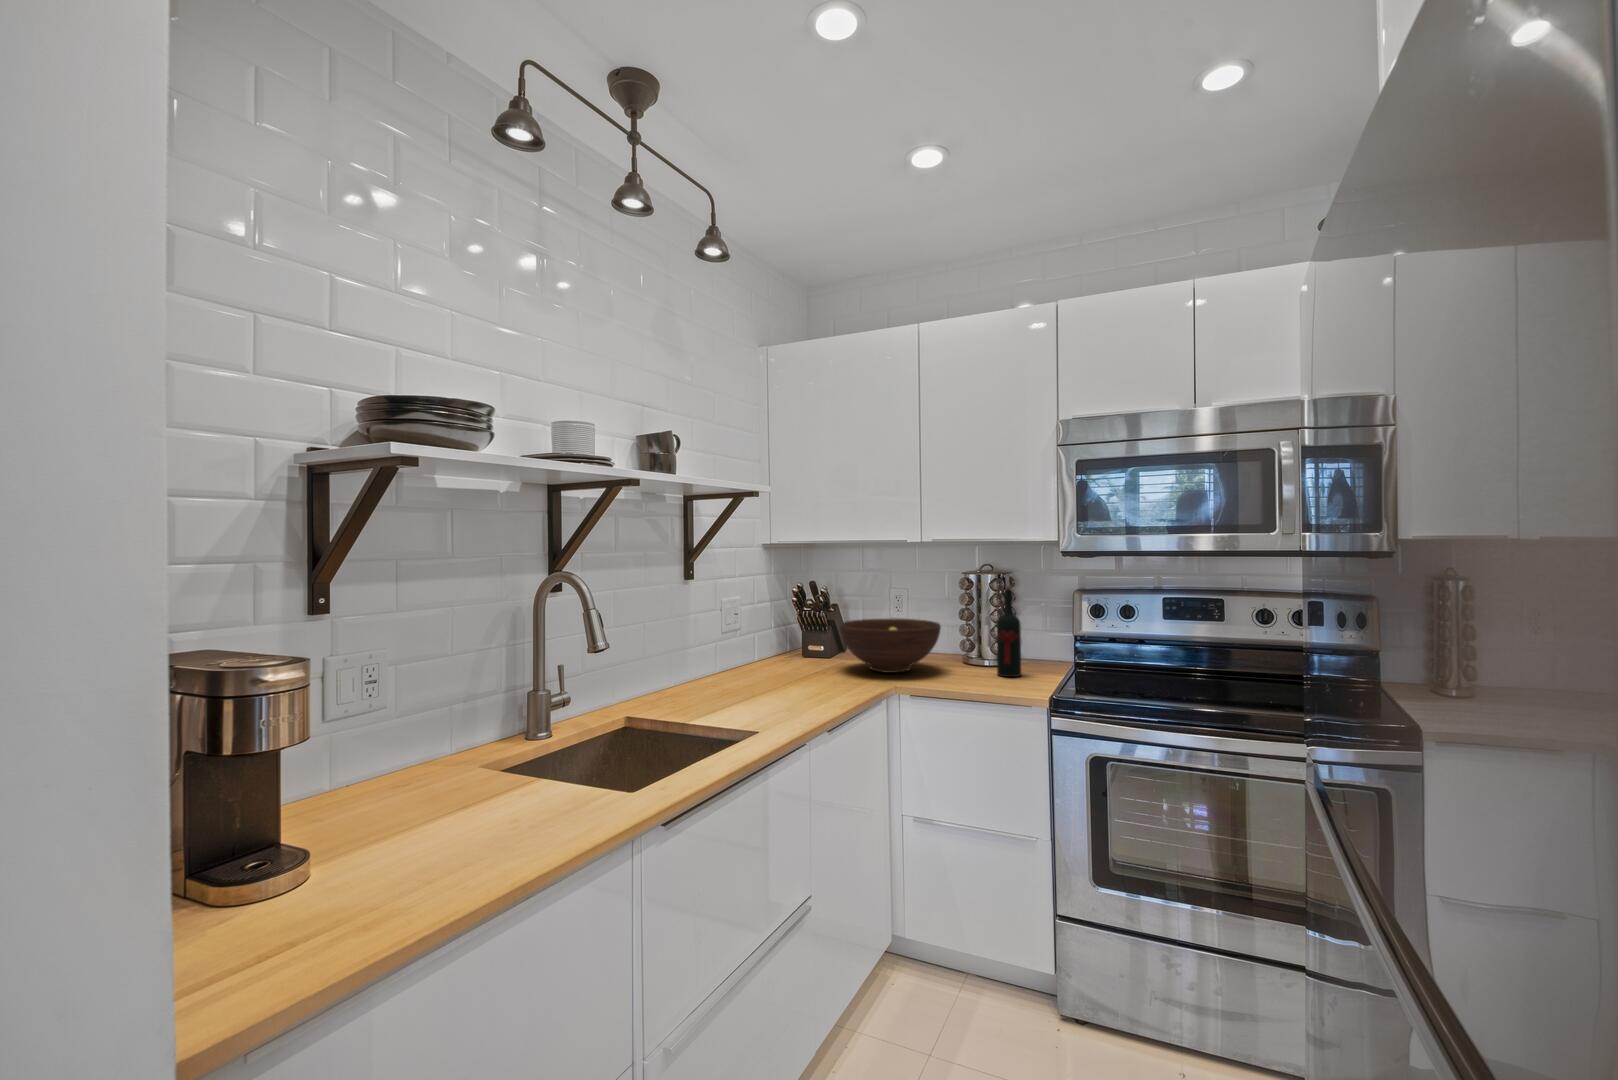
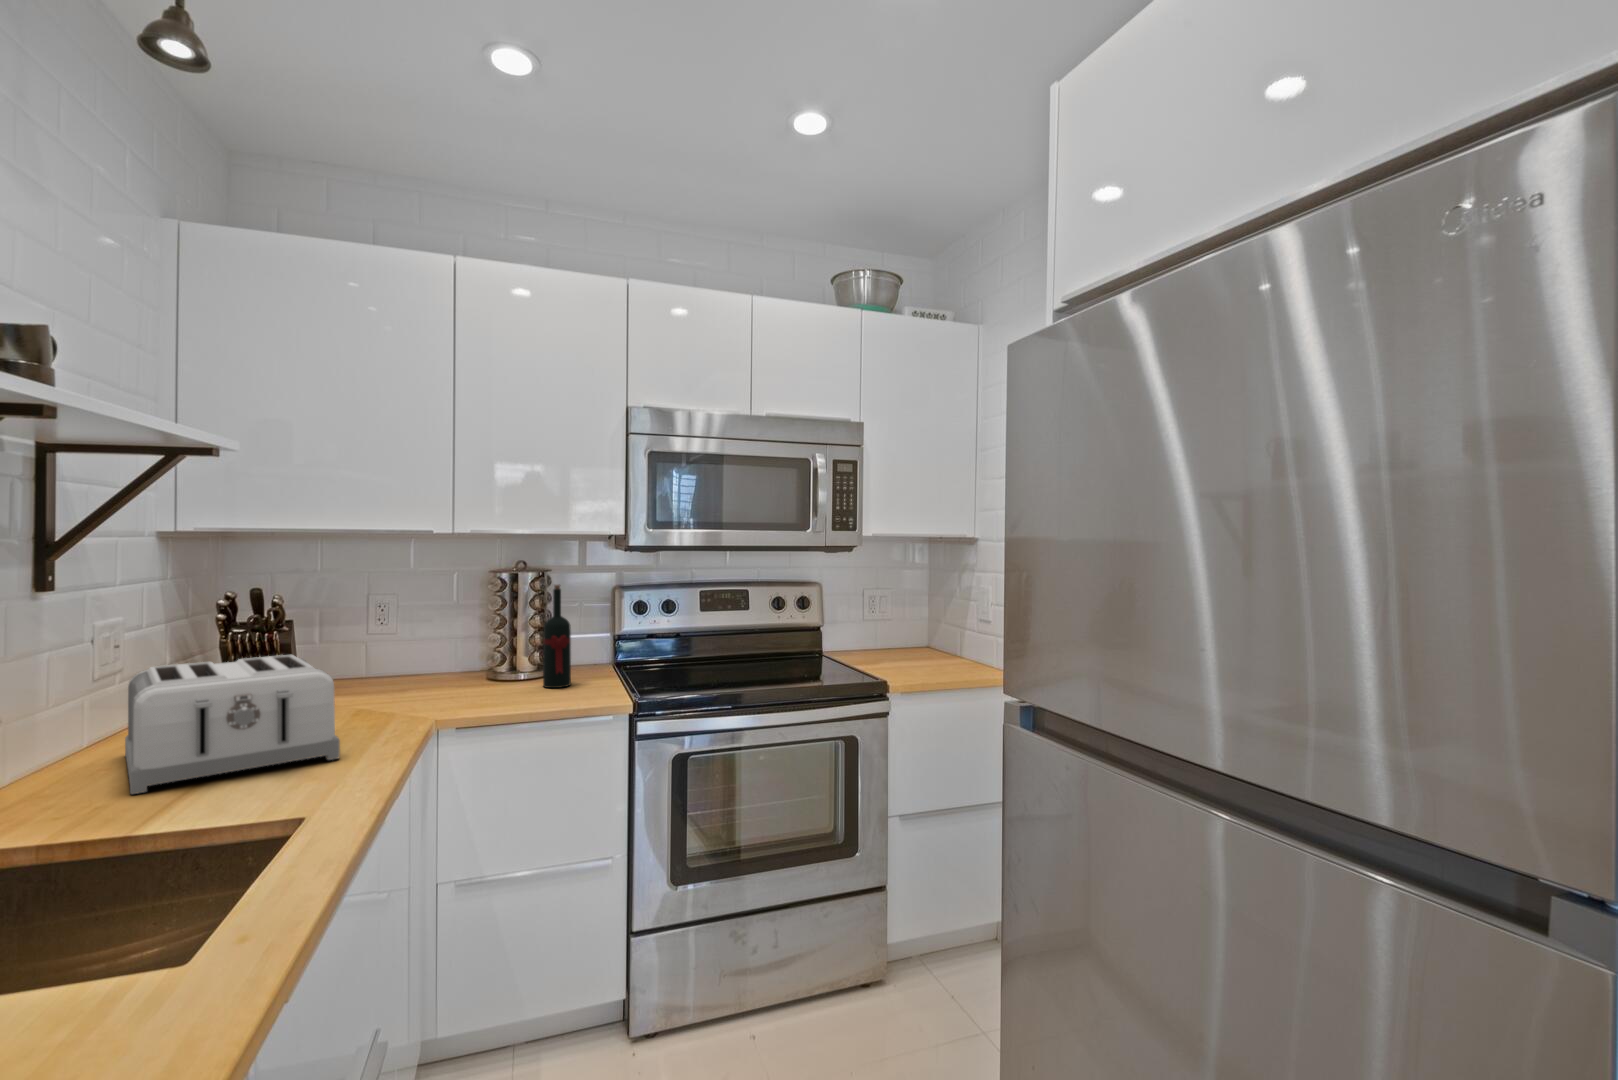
fruit bowl: present [840,619,941,673] -> none [327,631,475,704]
toaster: none [707,628,818,702] -> present [125,655,340,794]

